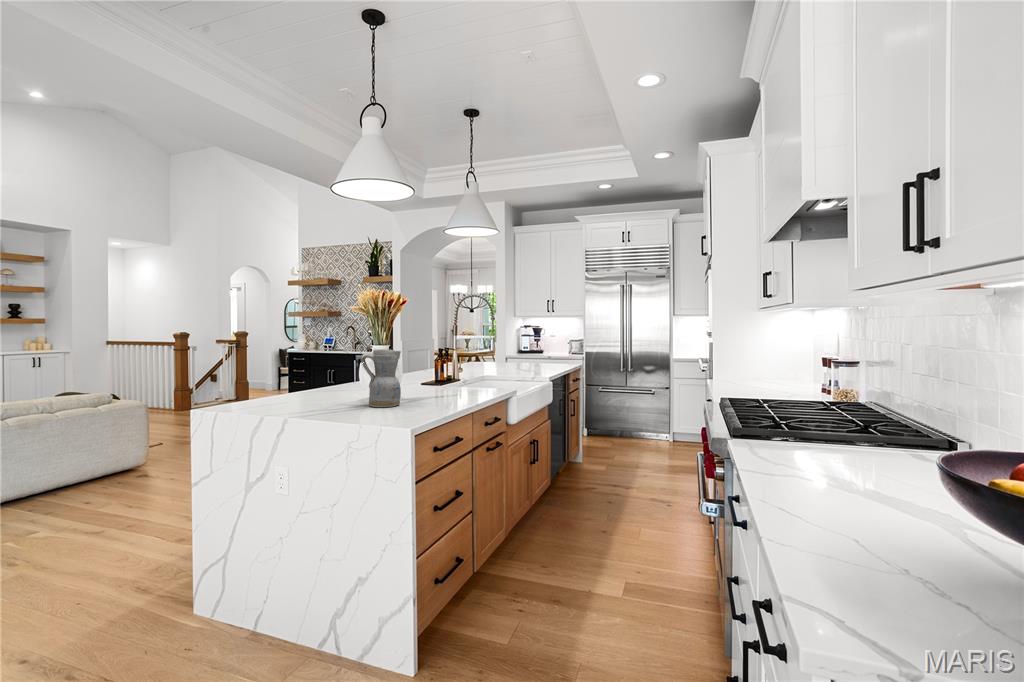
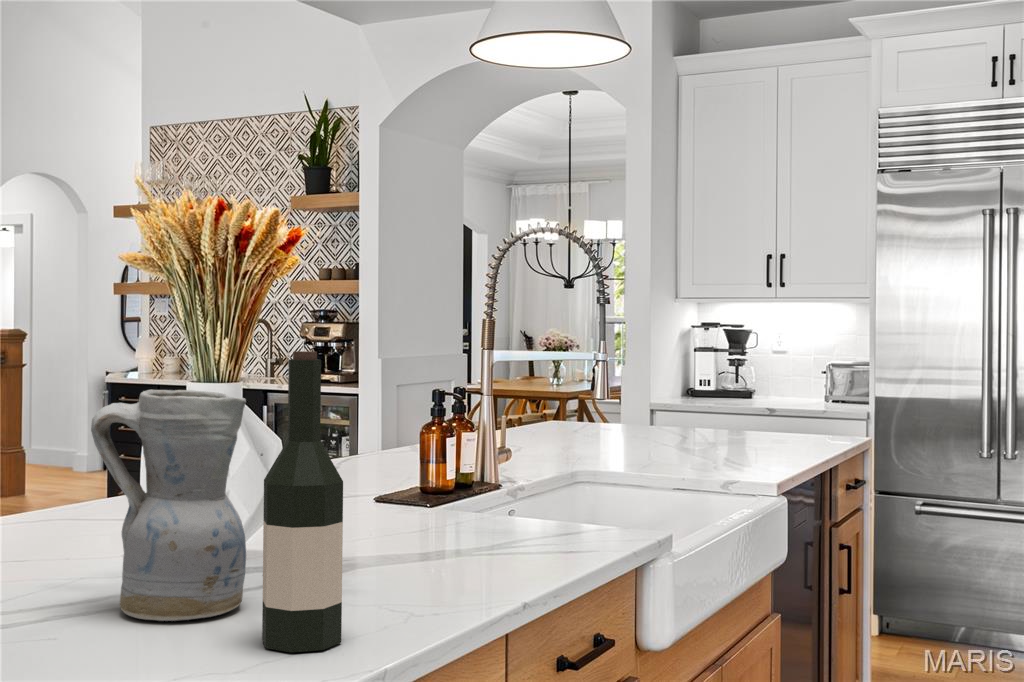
wine bottle: none [409,339,429,411] -> present [262,351,343,652]

